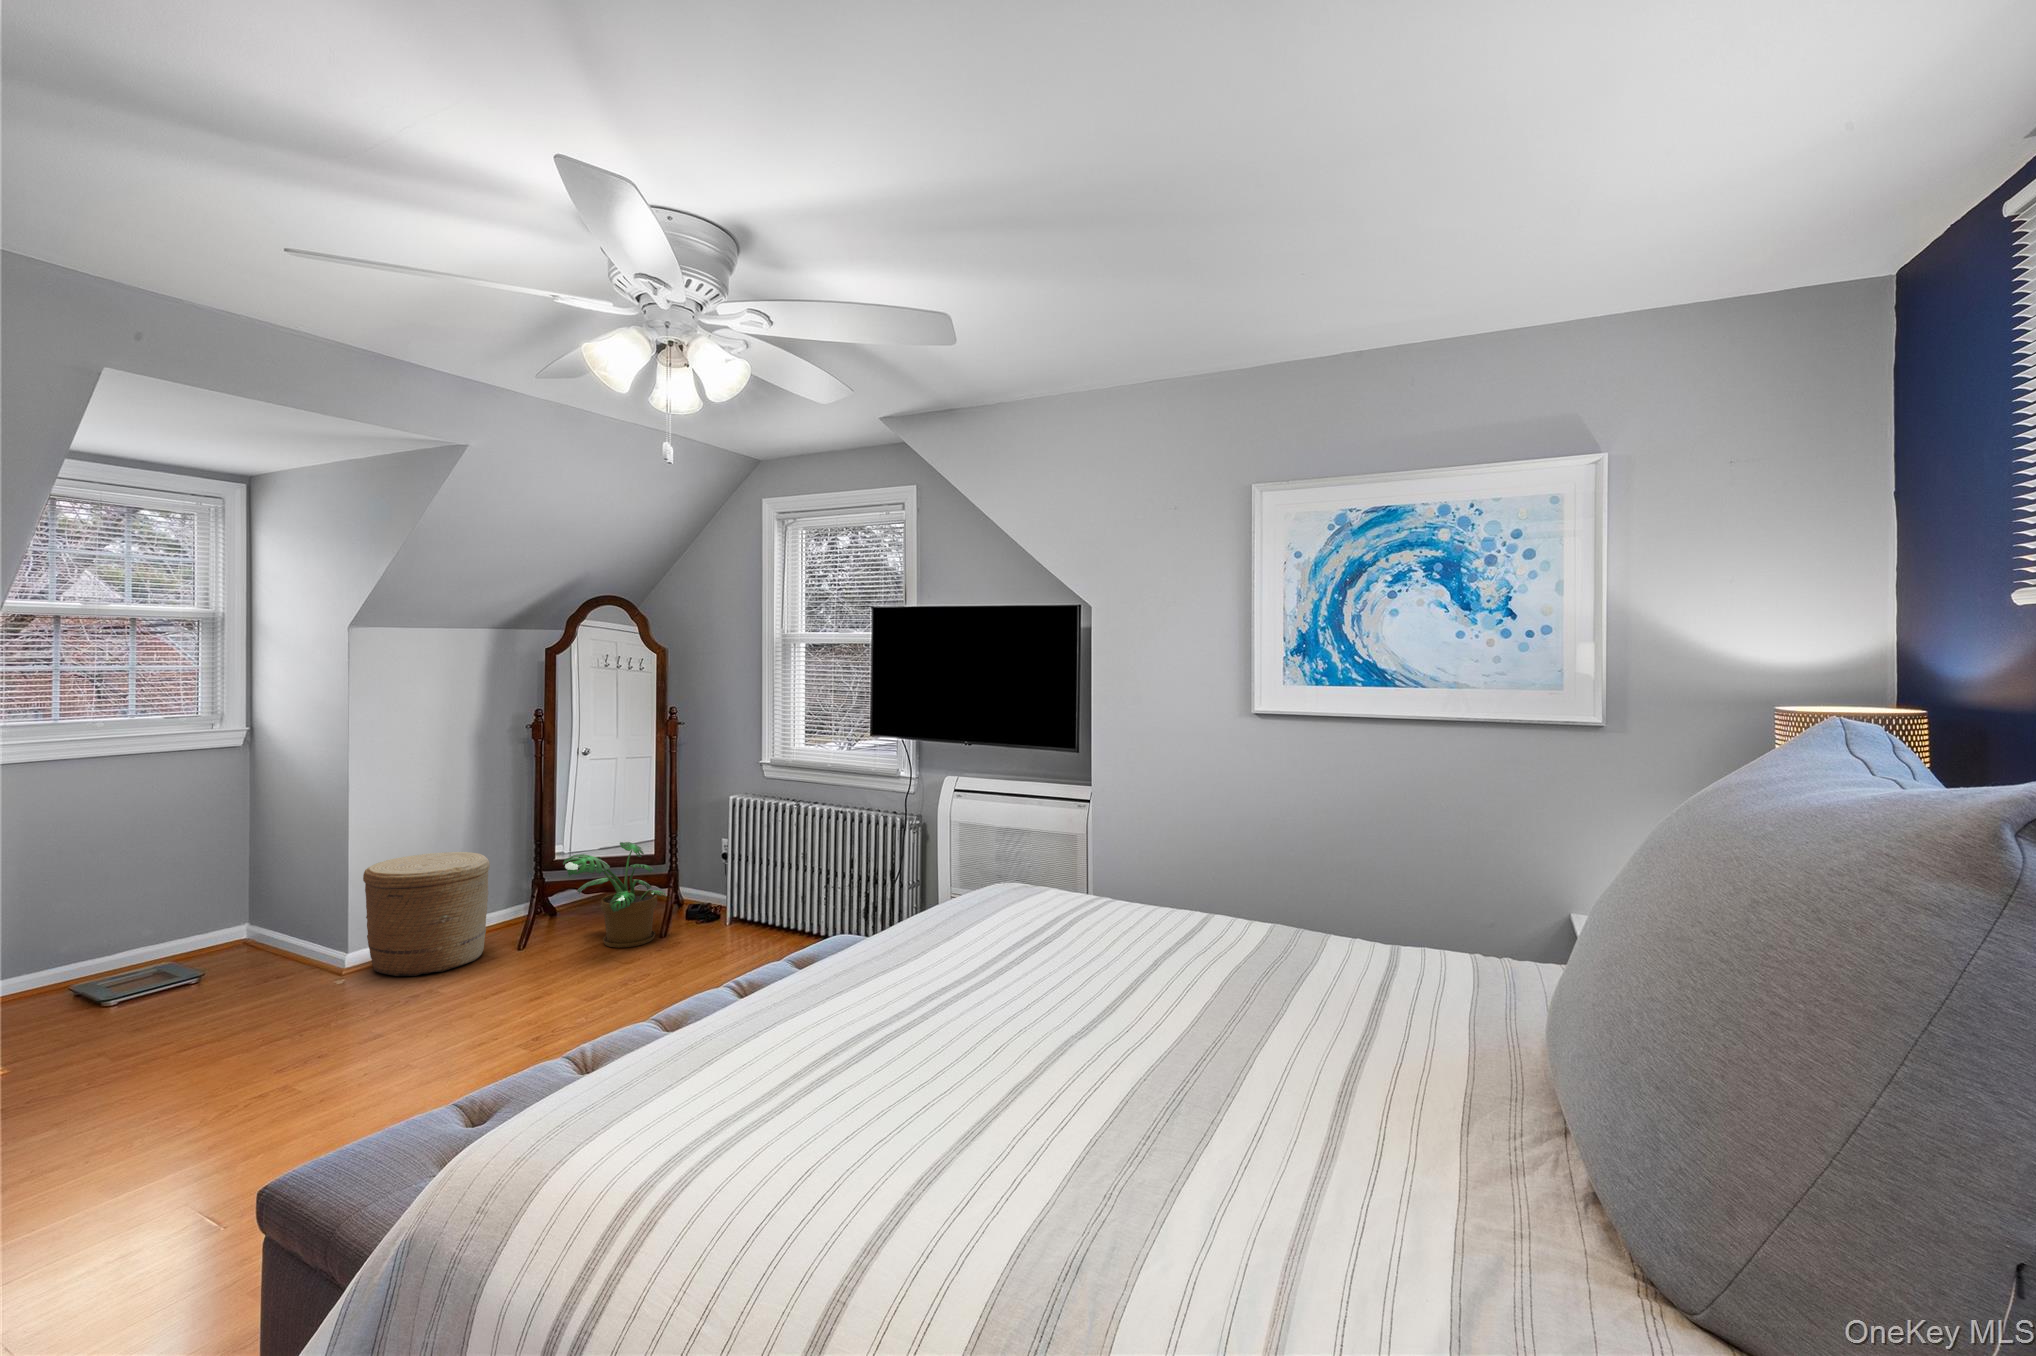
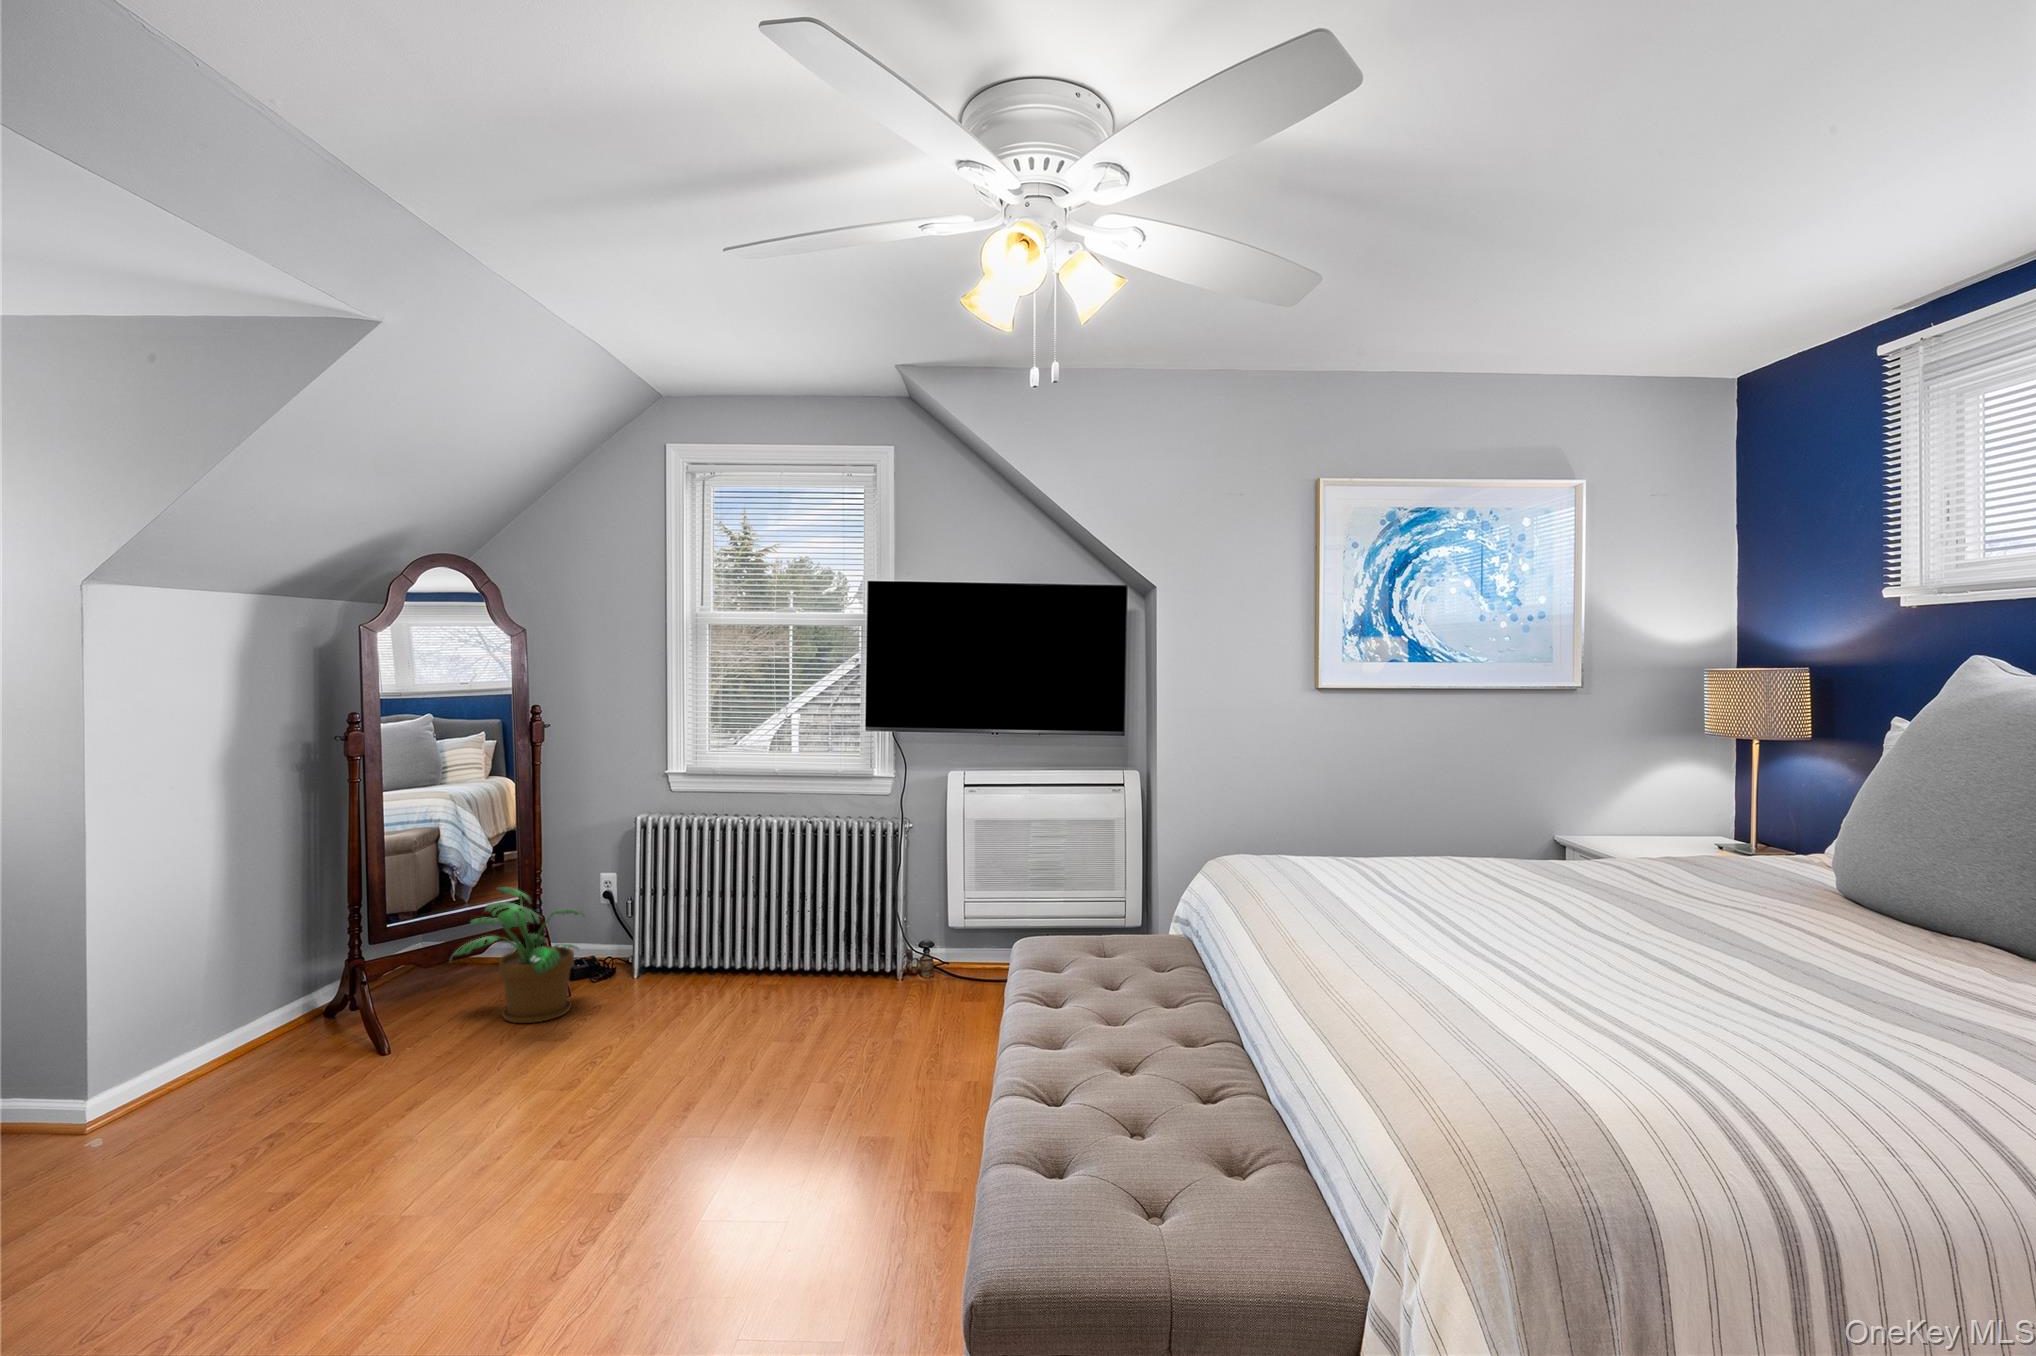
woven basket: present [363,852,490,976] -> none [163,920,358,1109]

